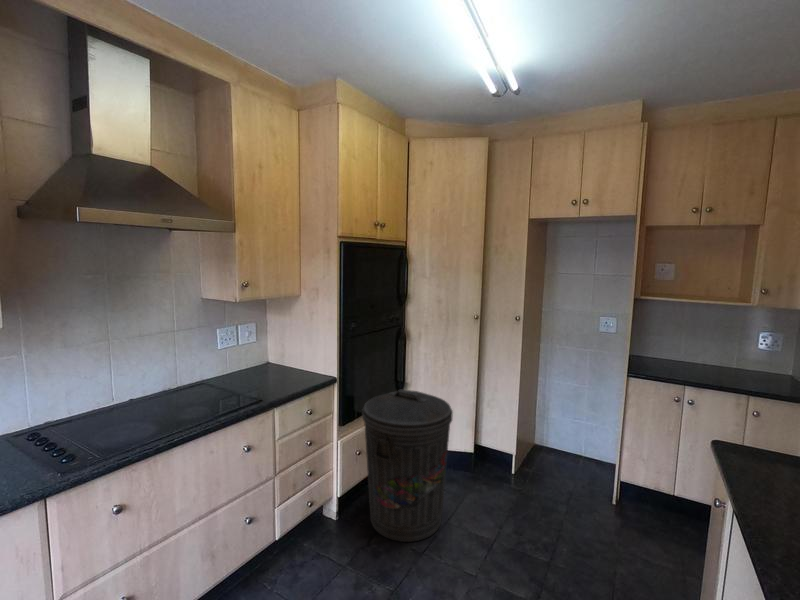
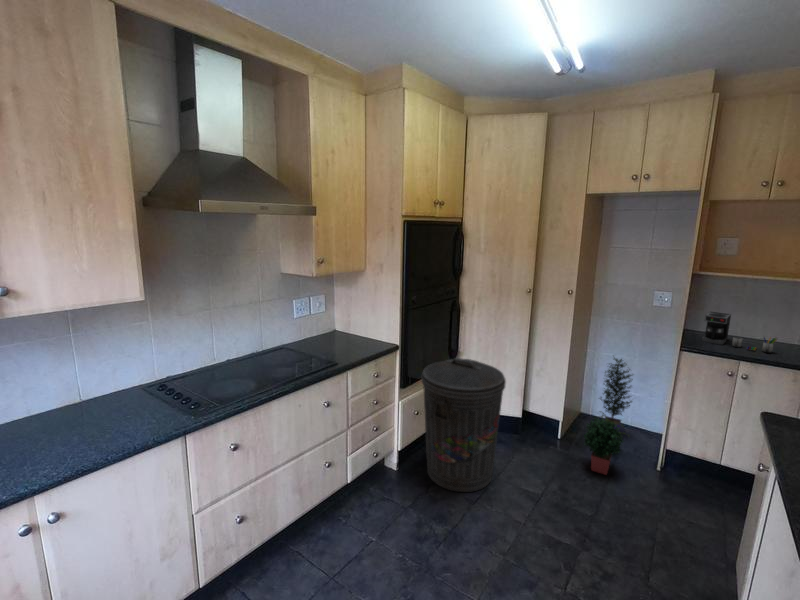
coffee maker: none [647,335,719,375] -> present [701,312,777,353]
potted plant: none [536,382,586,512] -> present [584,358,633,475]

